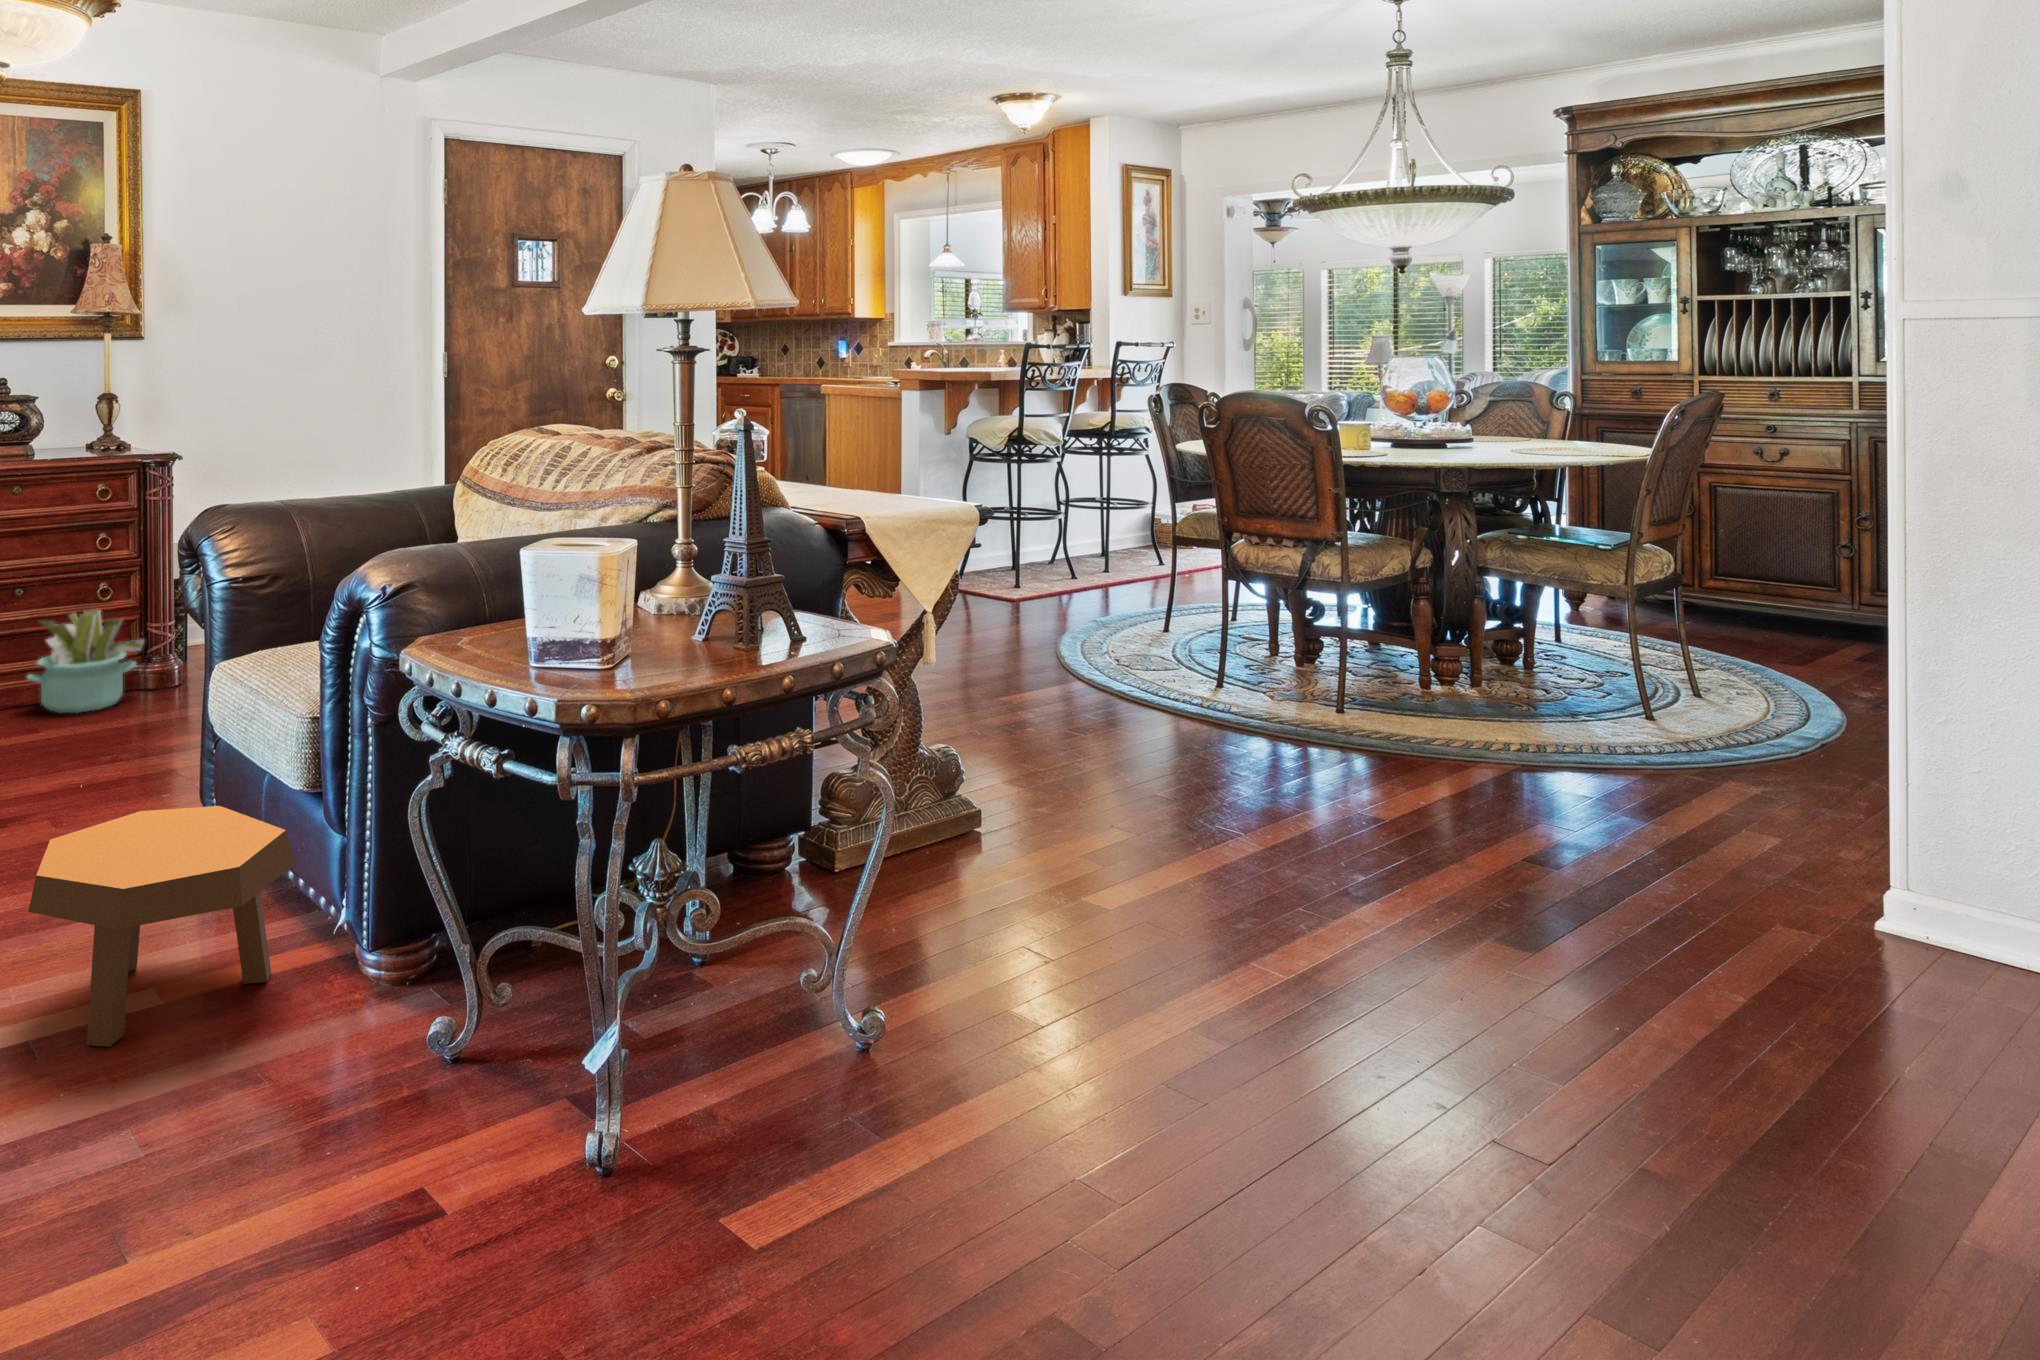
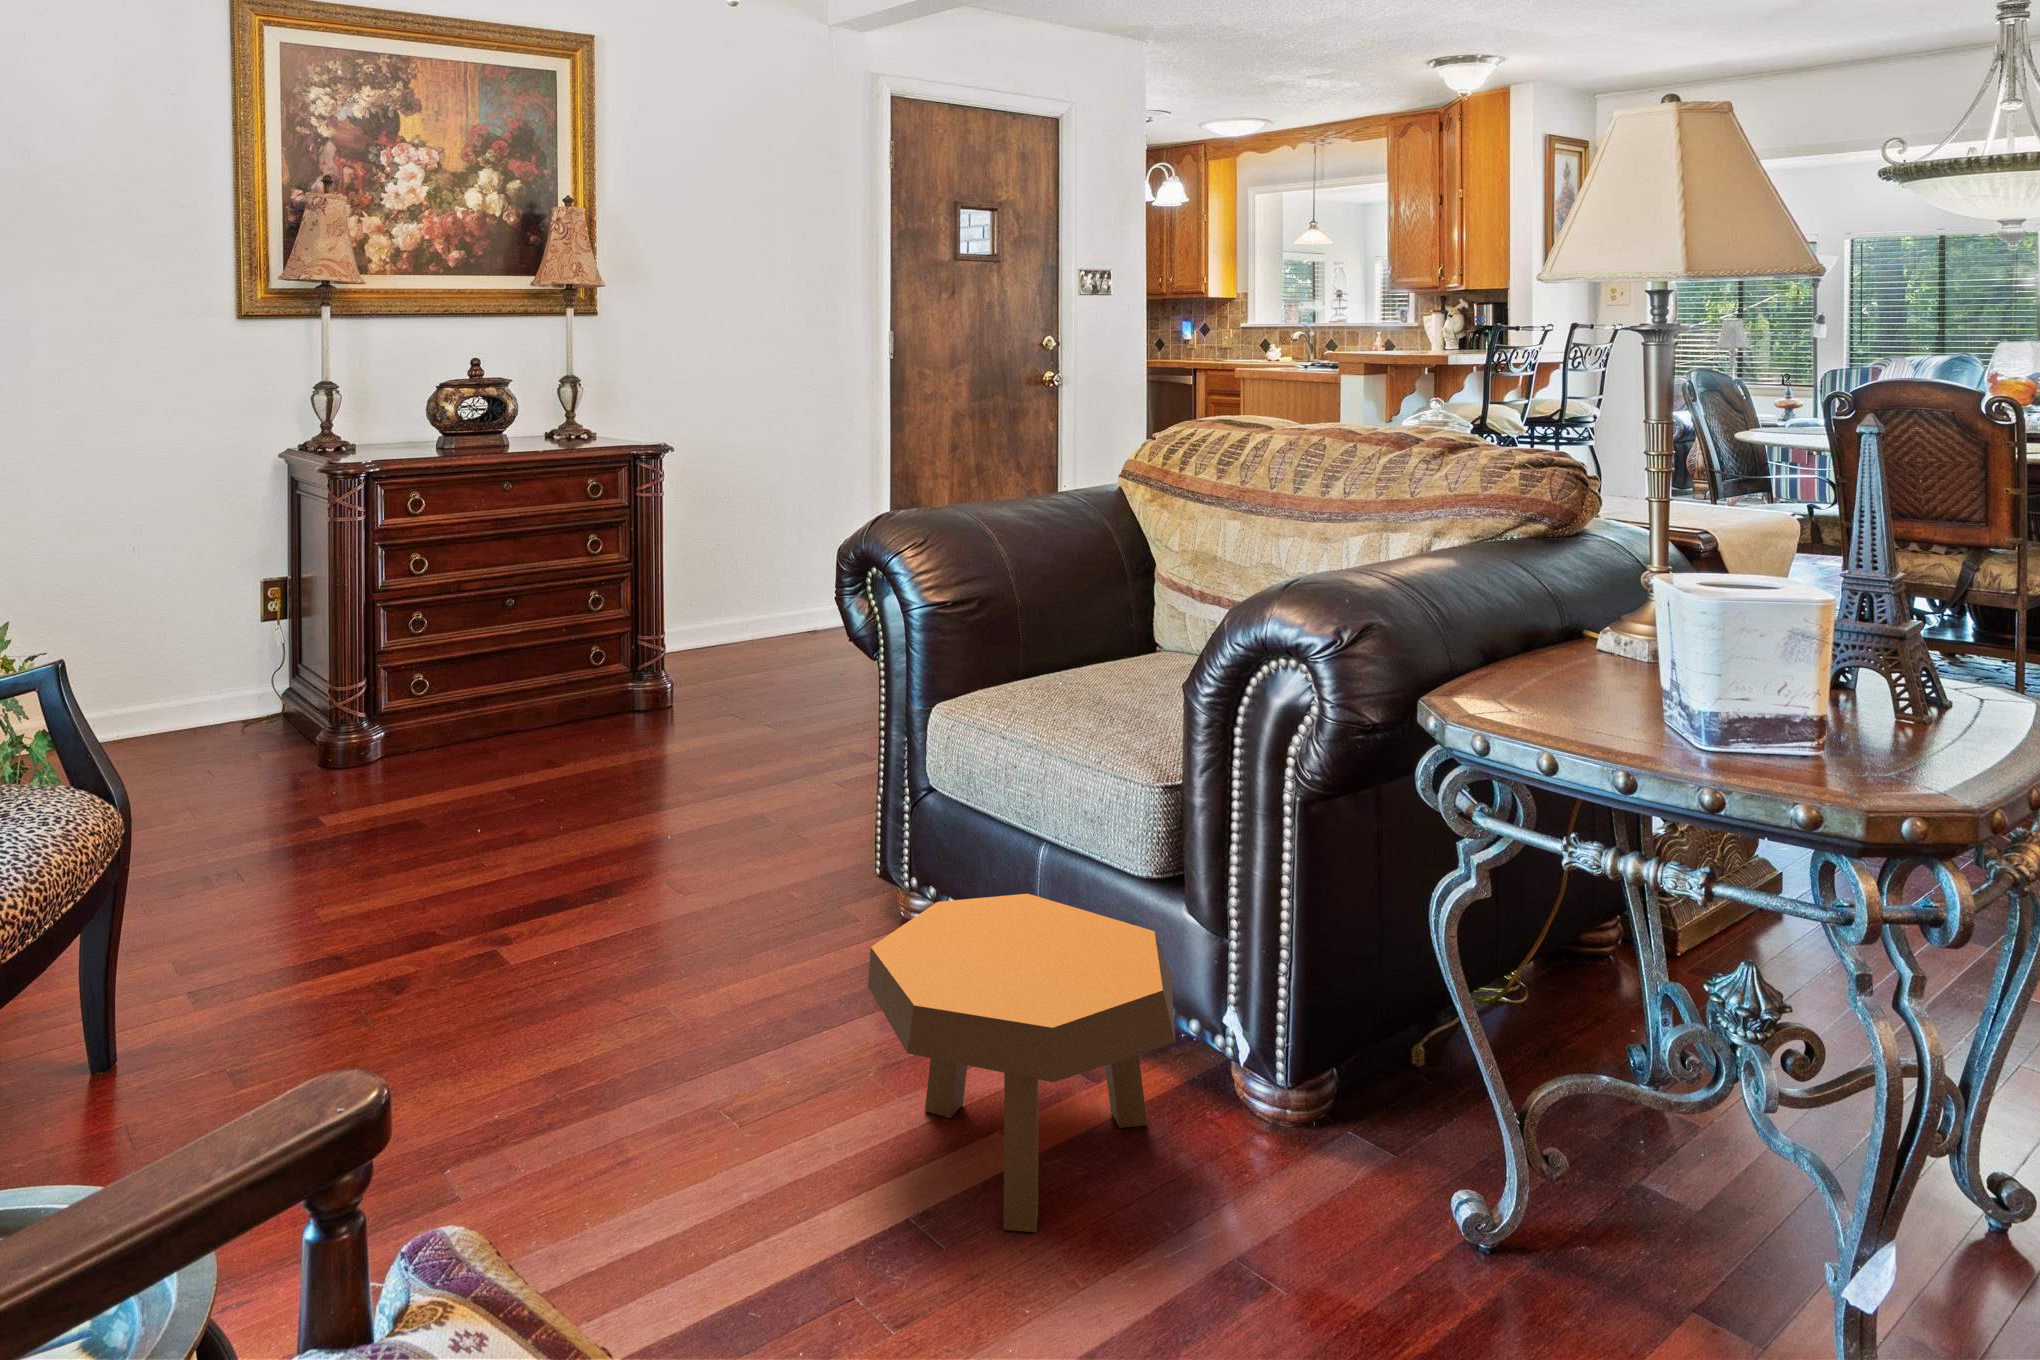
decorative plant: present [27,610,144,713] -> none [528,622,649,740]

